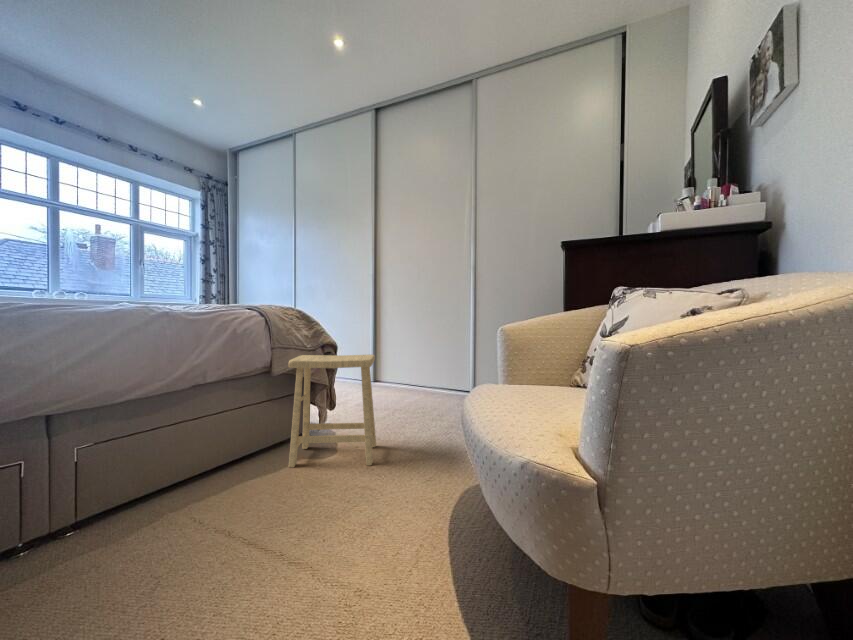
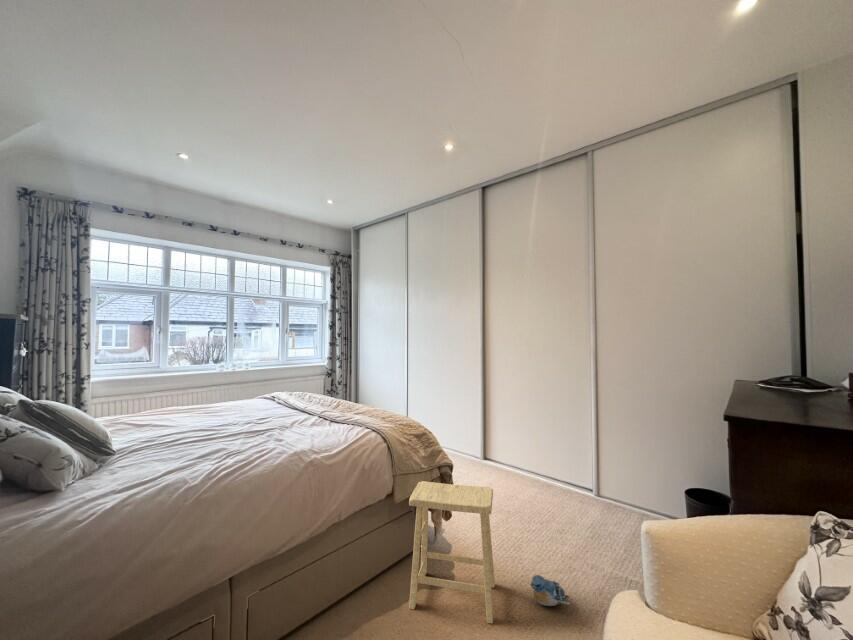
plush toy: none [407,426,441,451] -> present [530,575,570,606]

